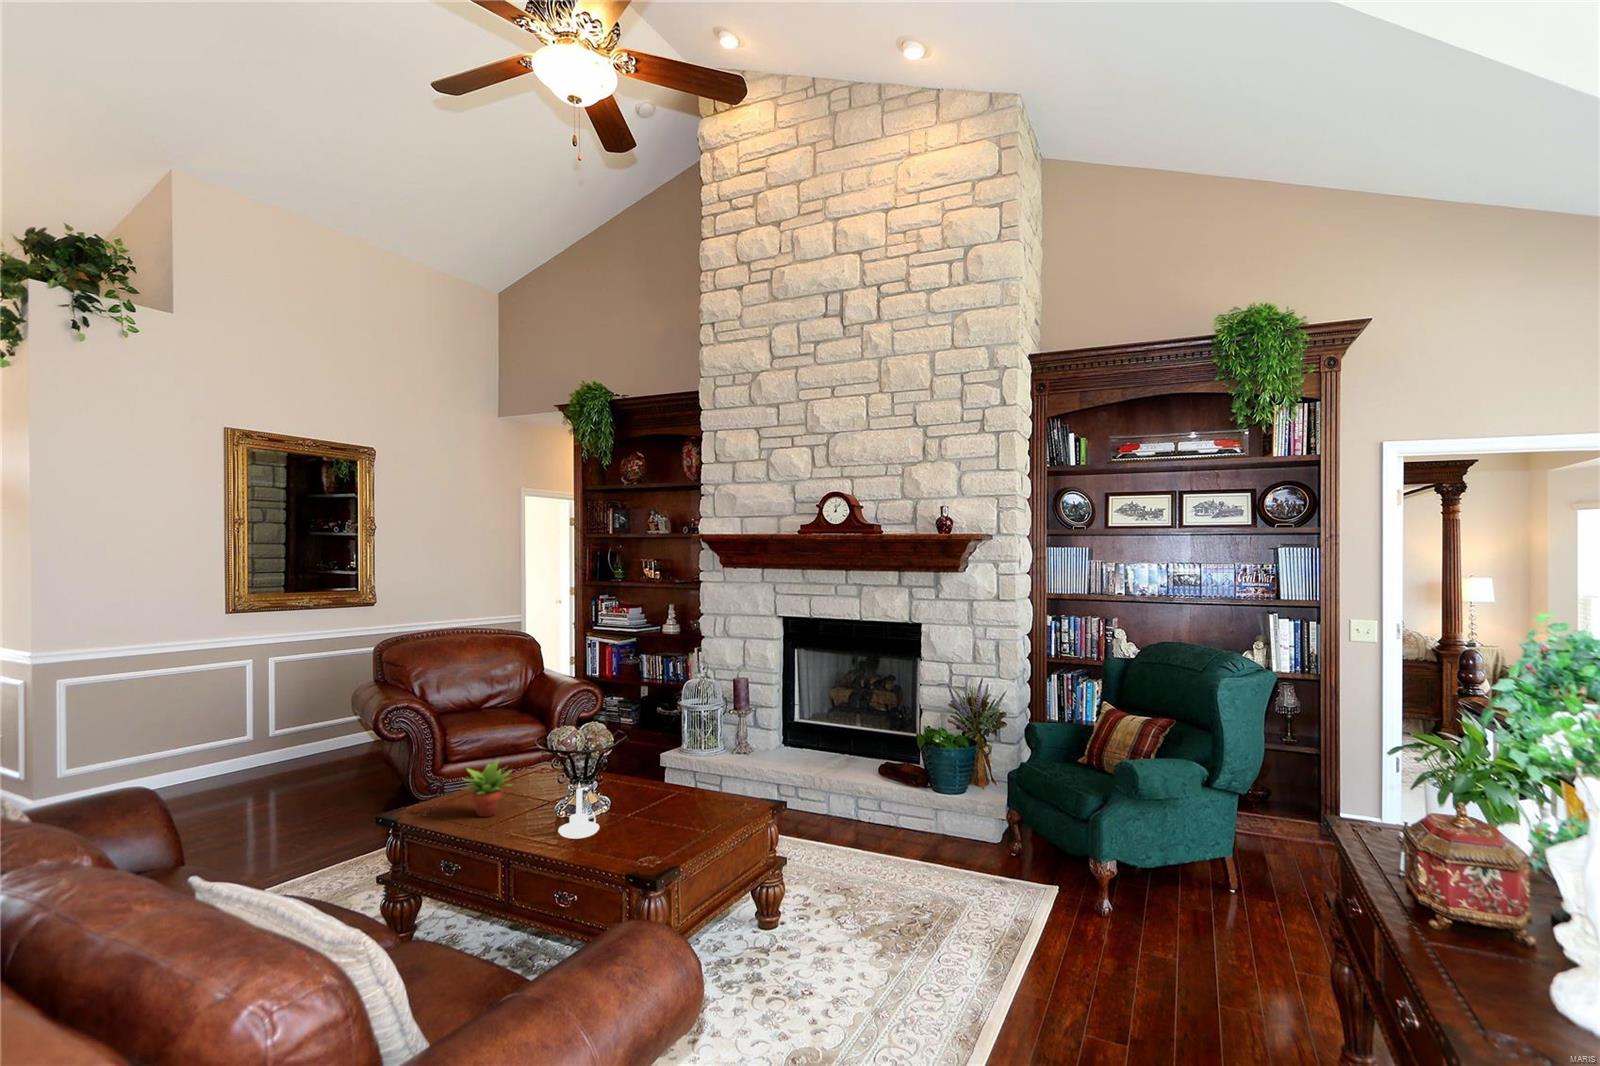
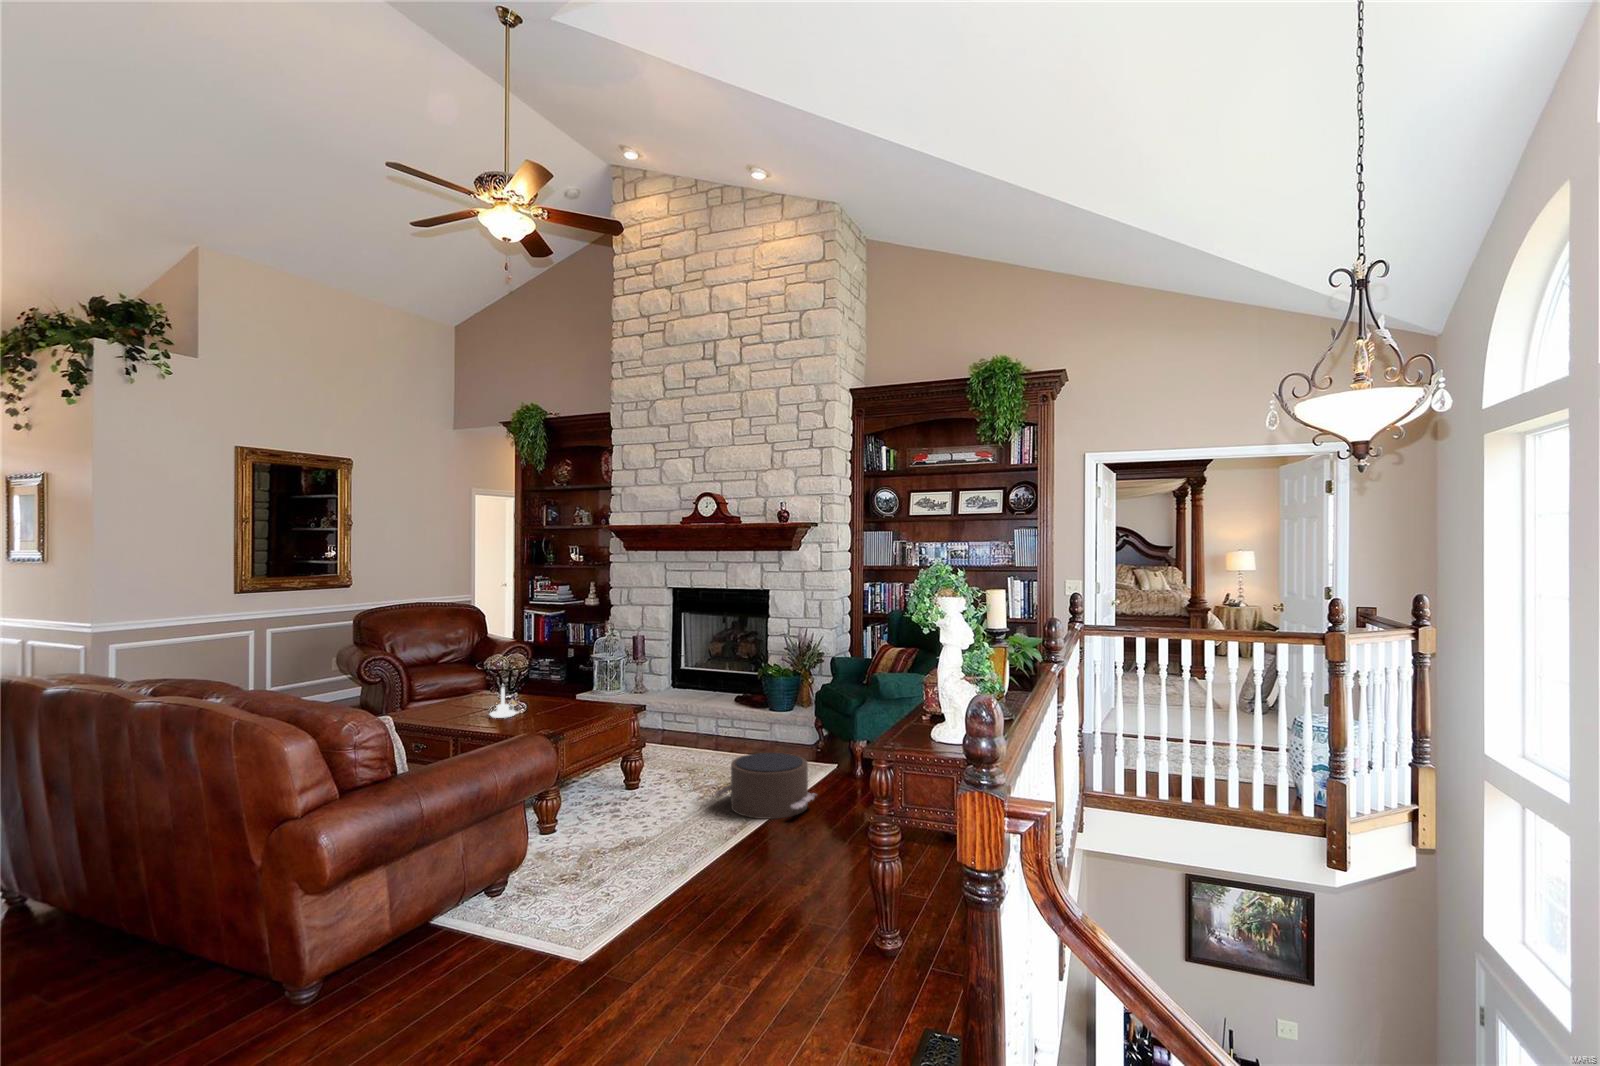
succulent plant: present [464,758,511,817] -> none [424,673,461,710]
pouf: none [913,893,1081,1024] -> present [715,753,816,819]

